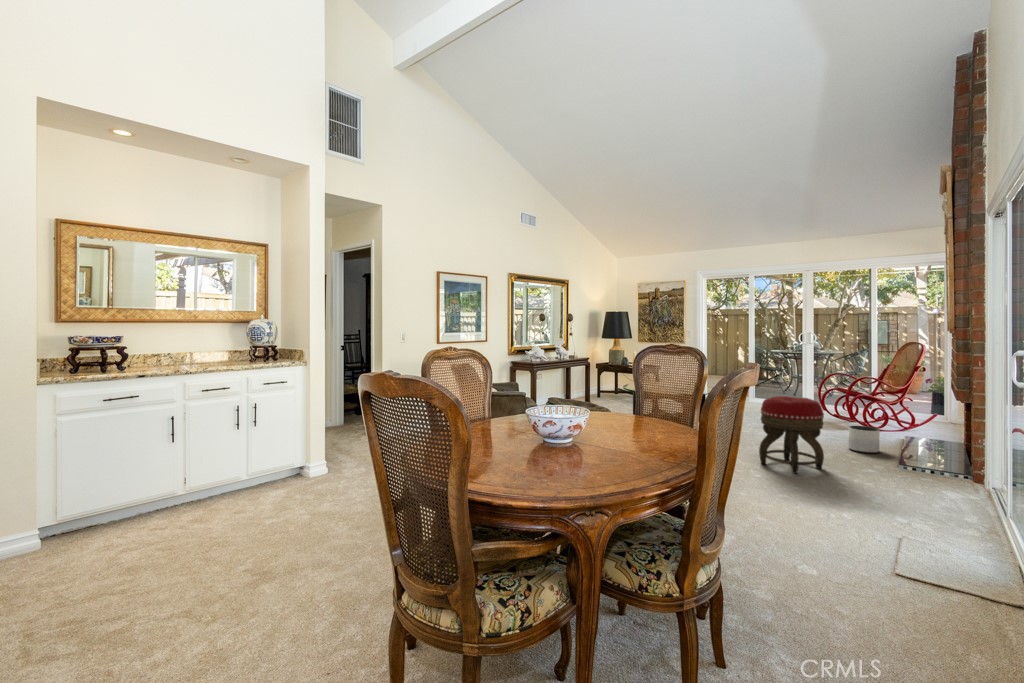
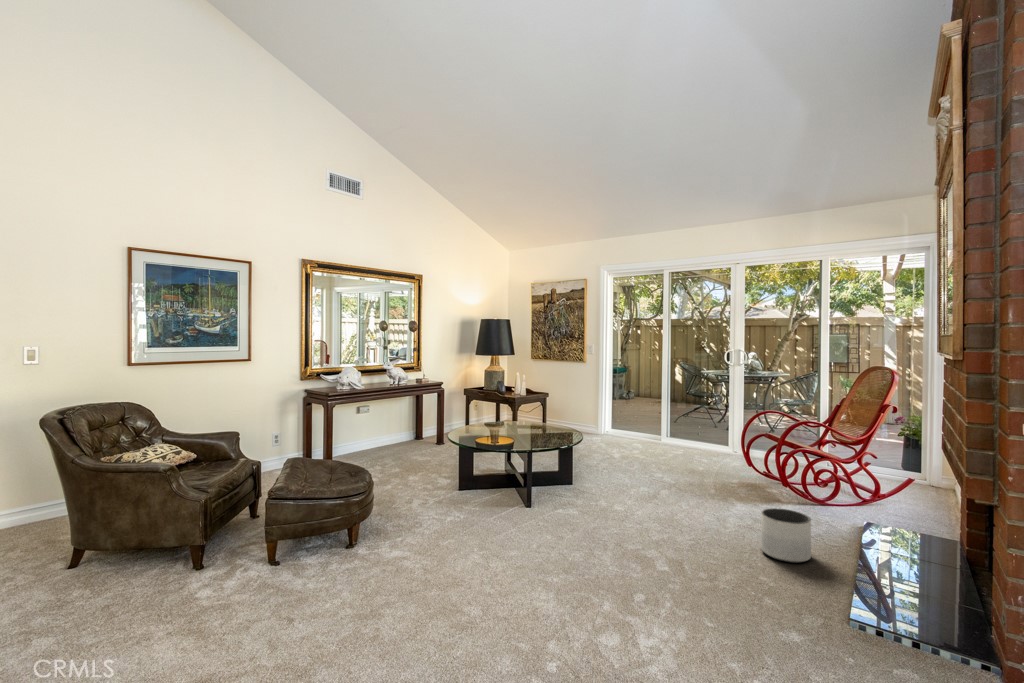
footstool: present [759,396,824,473] -> none [579,466,690,632]

